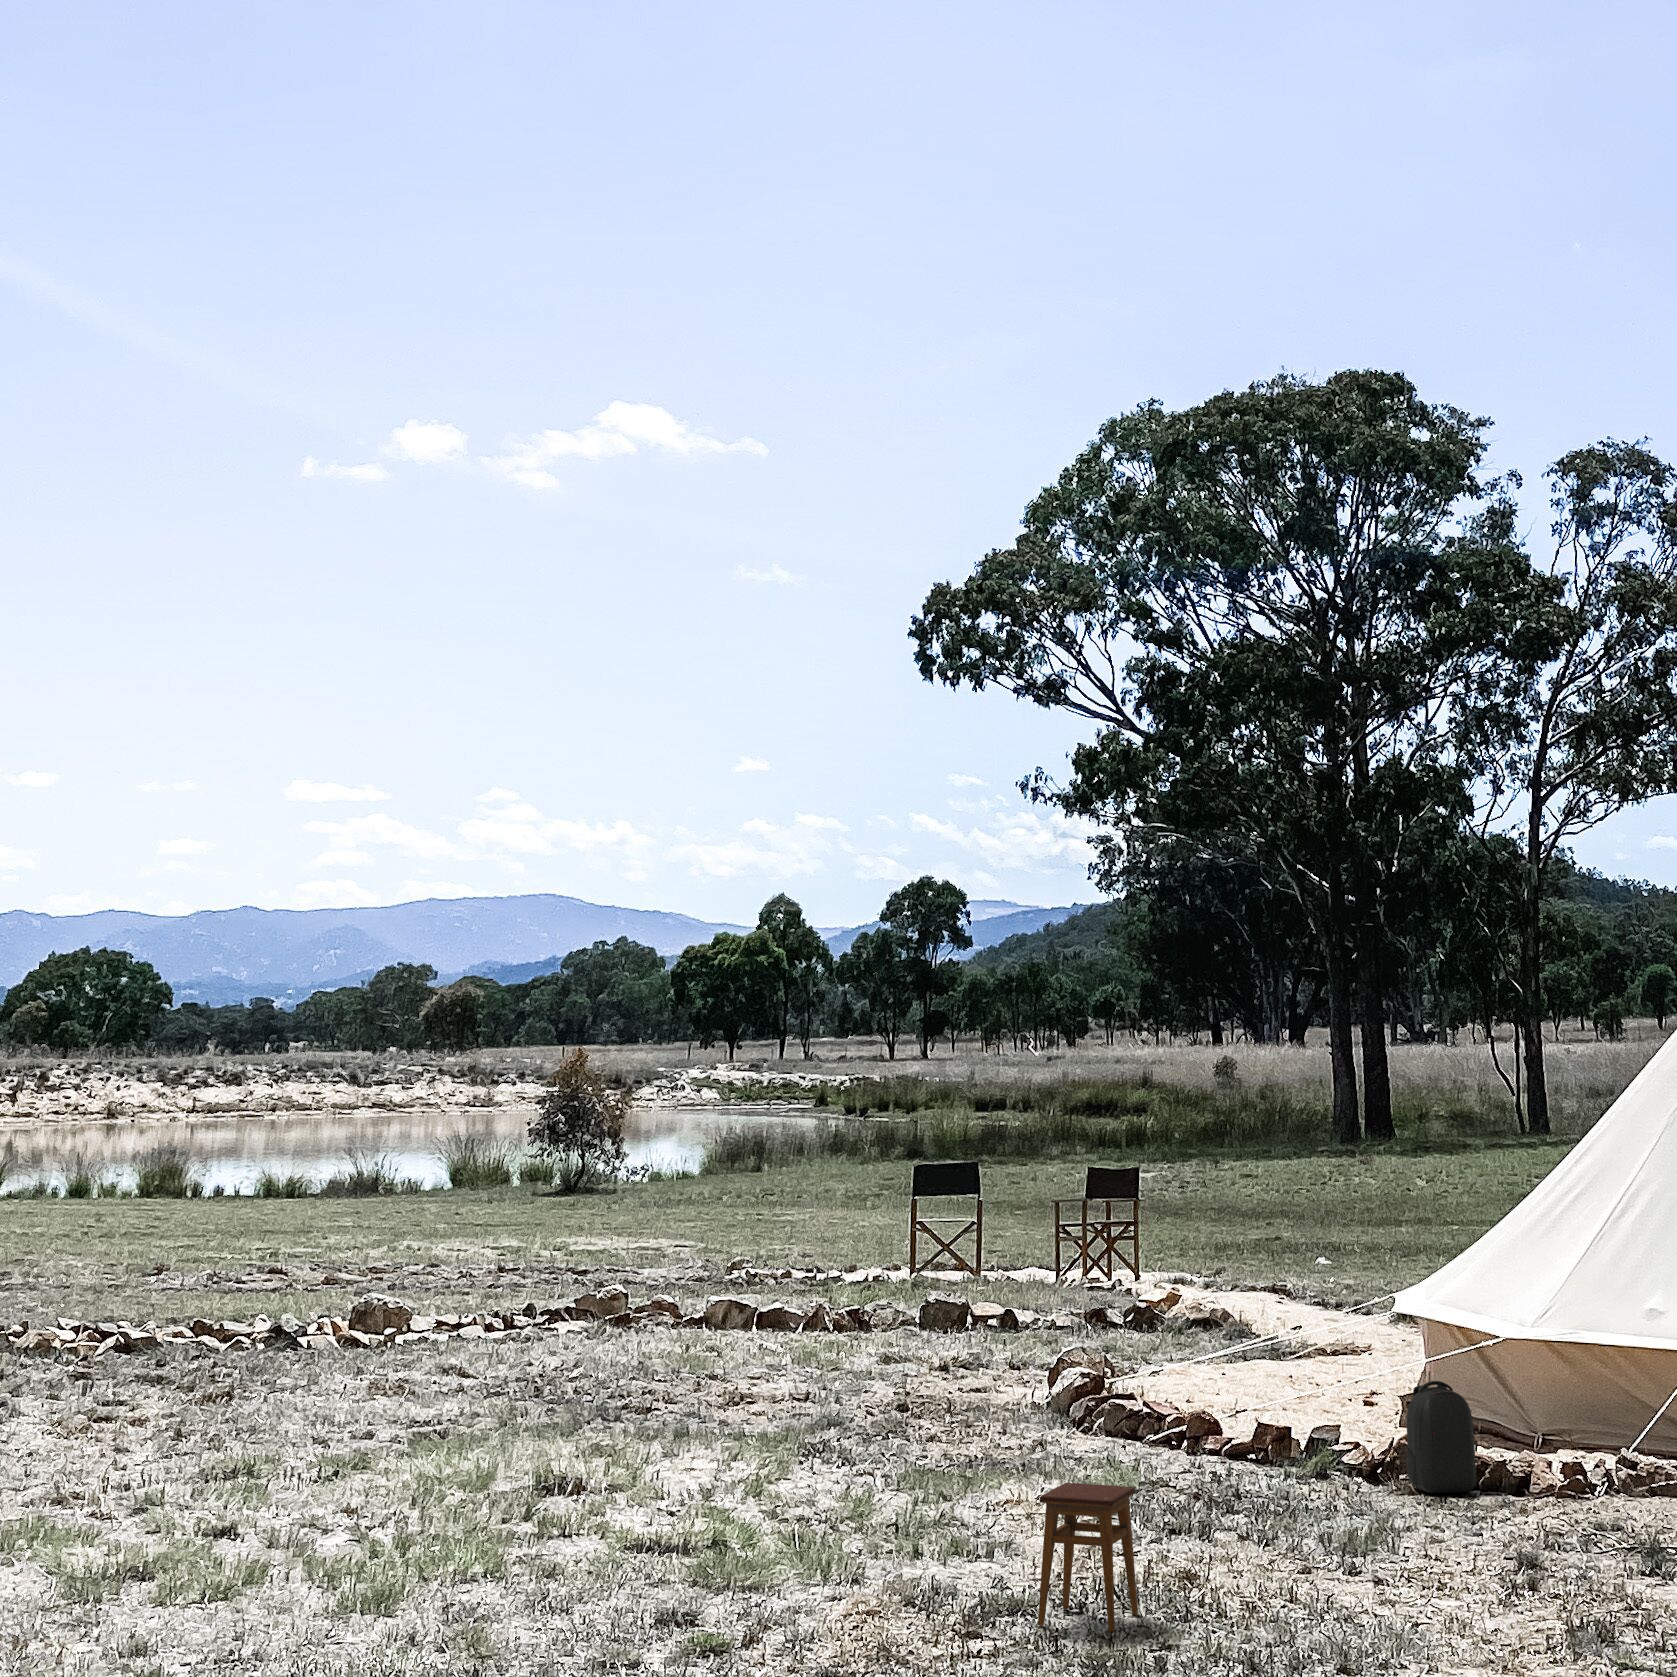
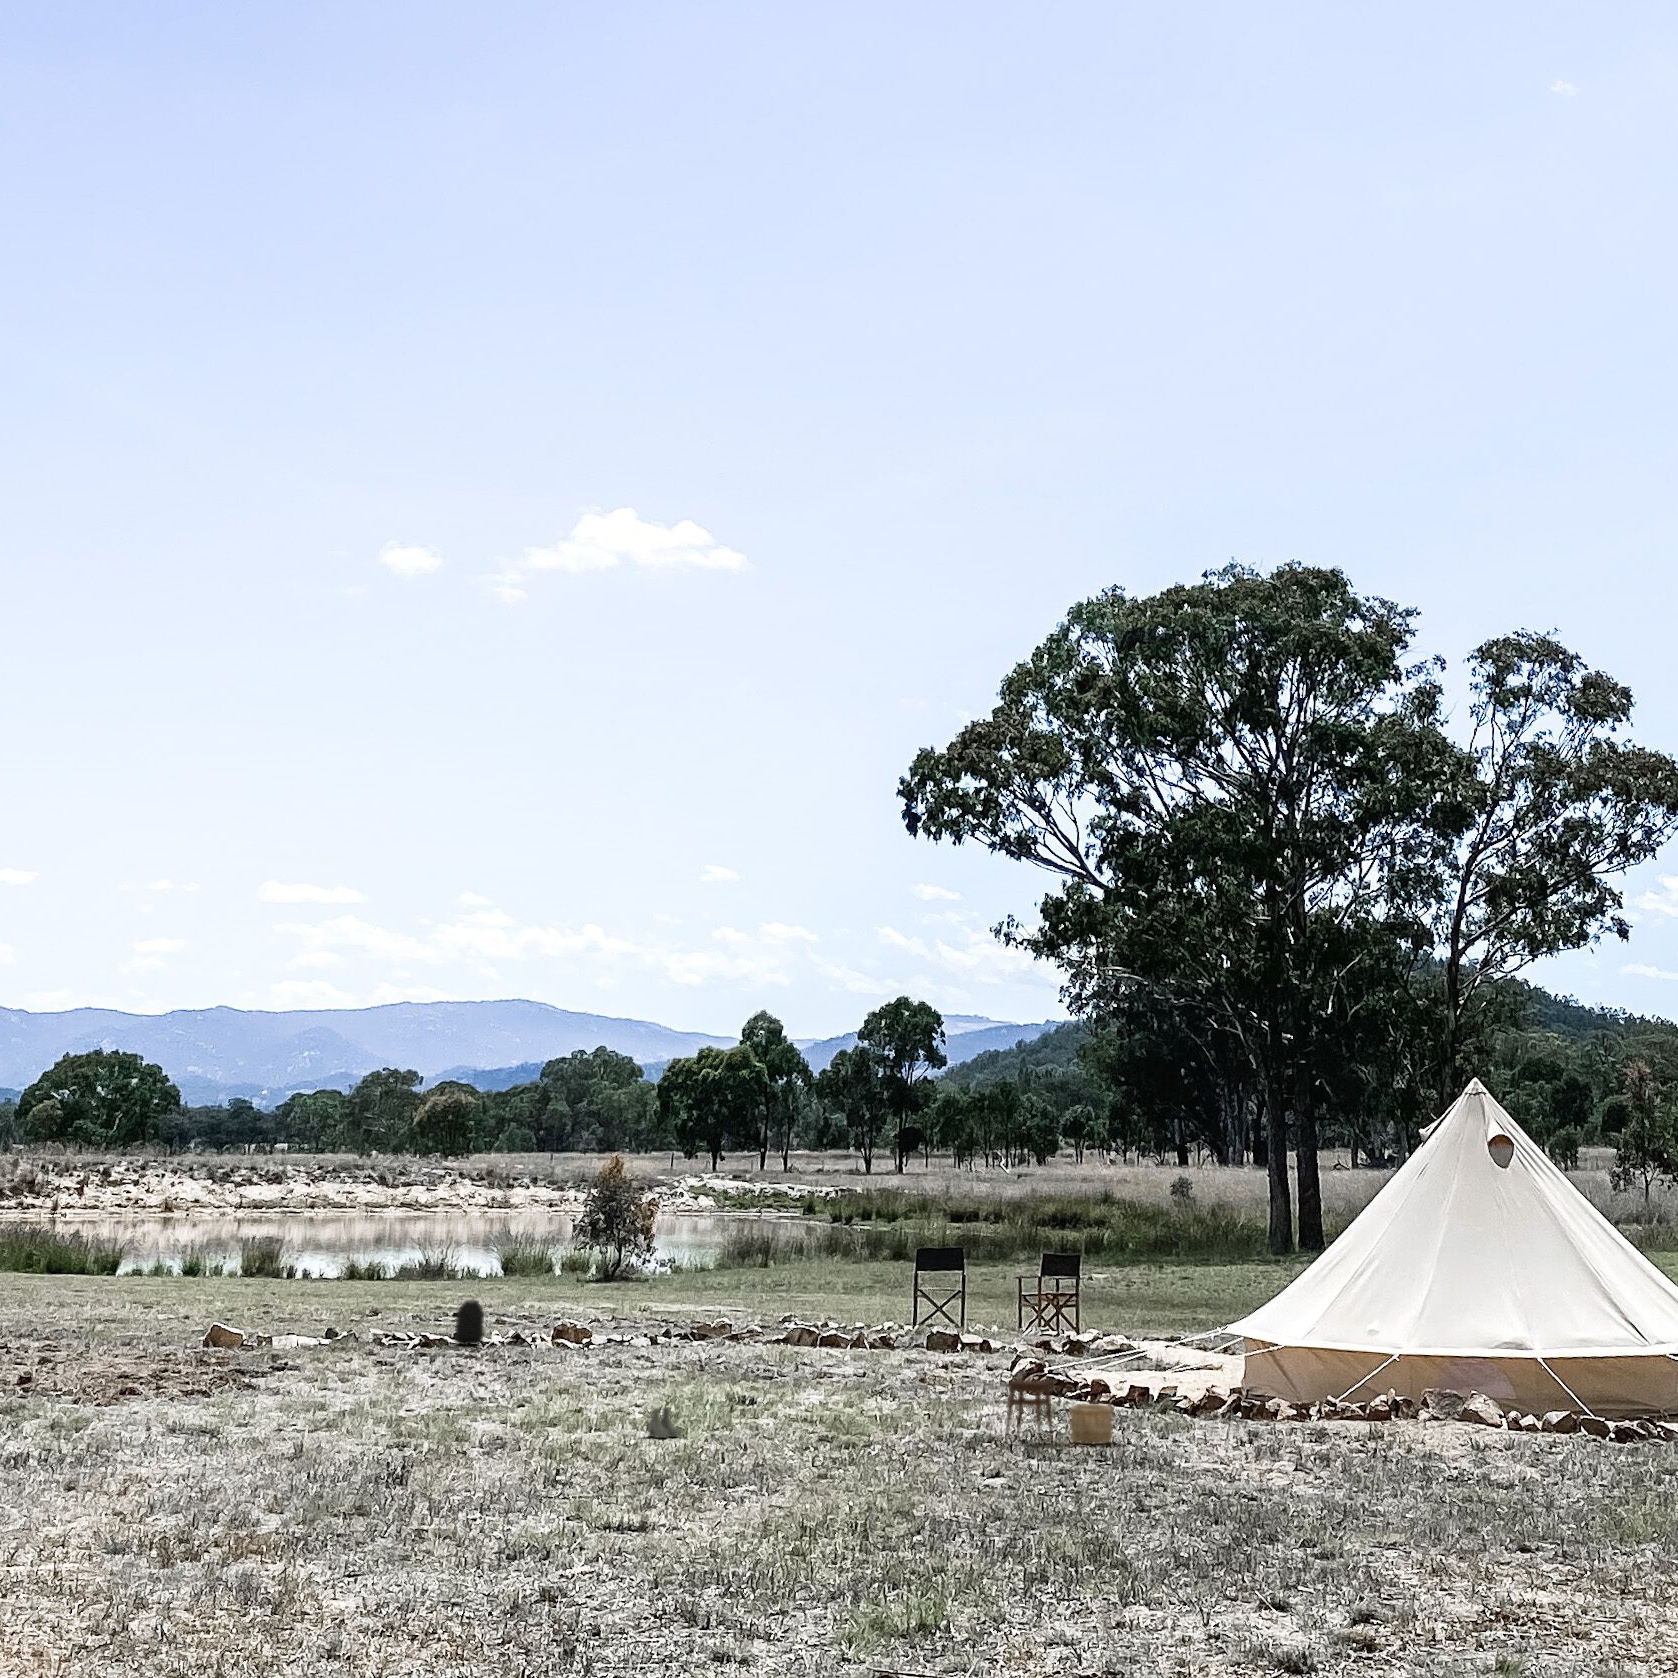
backpack: present [1407,1381,1476,1493] -> present [454,1300,484,1345]
wooden bucket: none [1170,1530,1260,1625] -> present [1070,1404,1113,1444]
boots: none [305,1557,368,1631] -> present [648,1407,679,1438]

